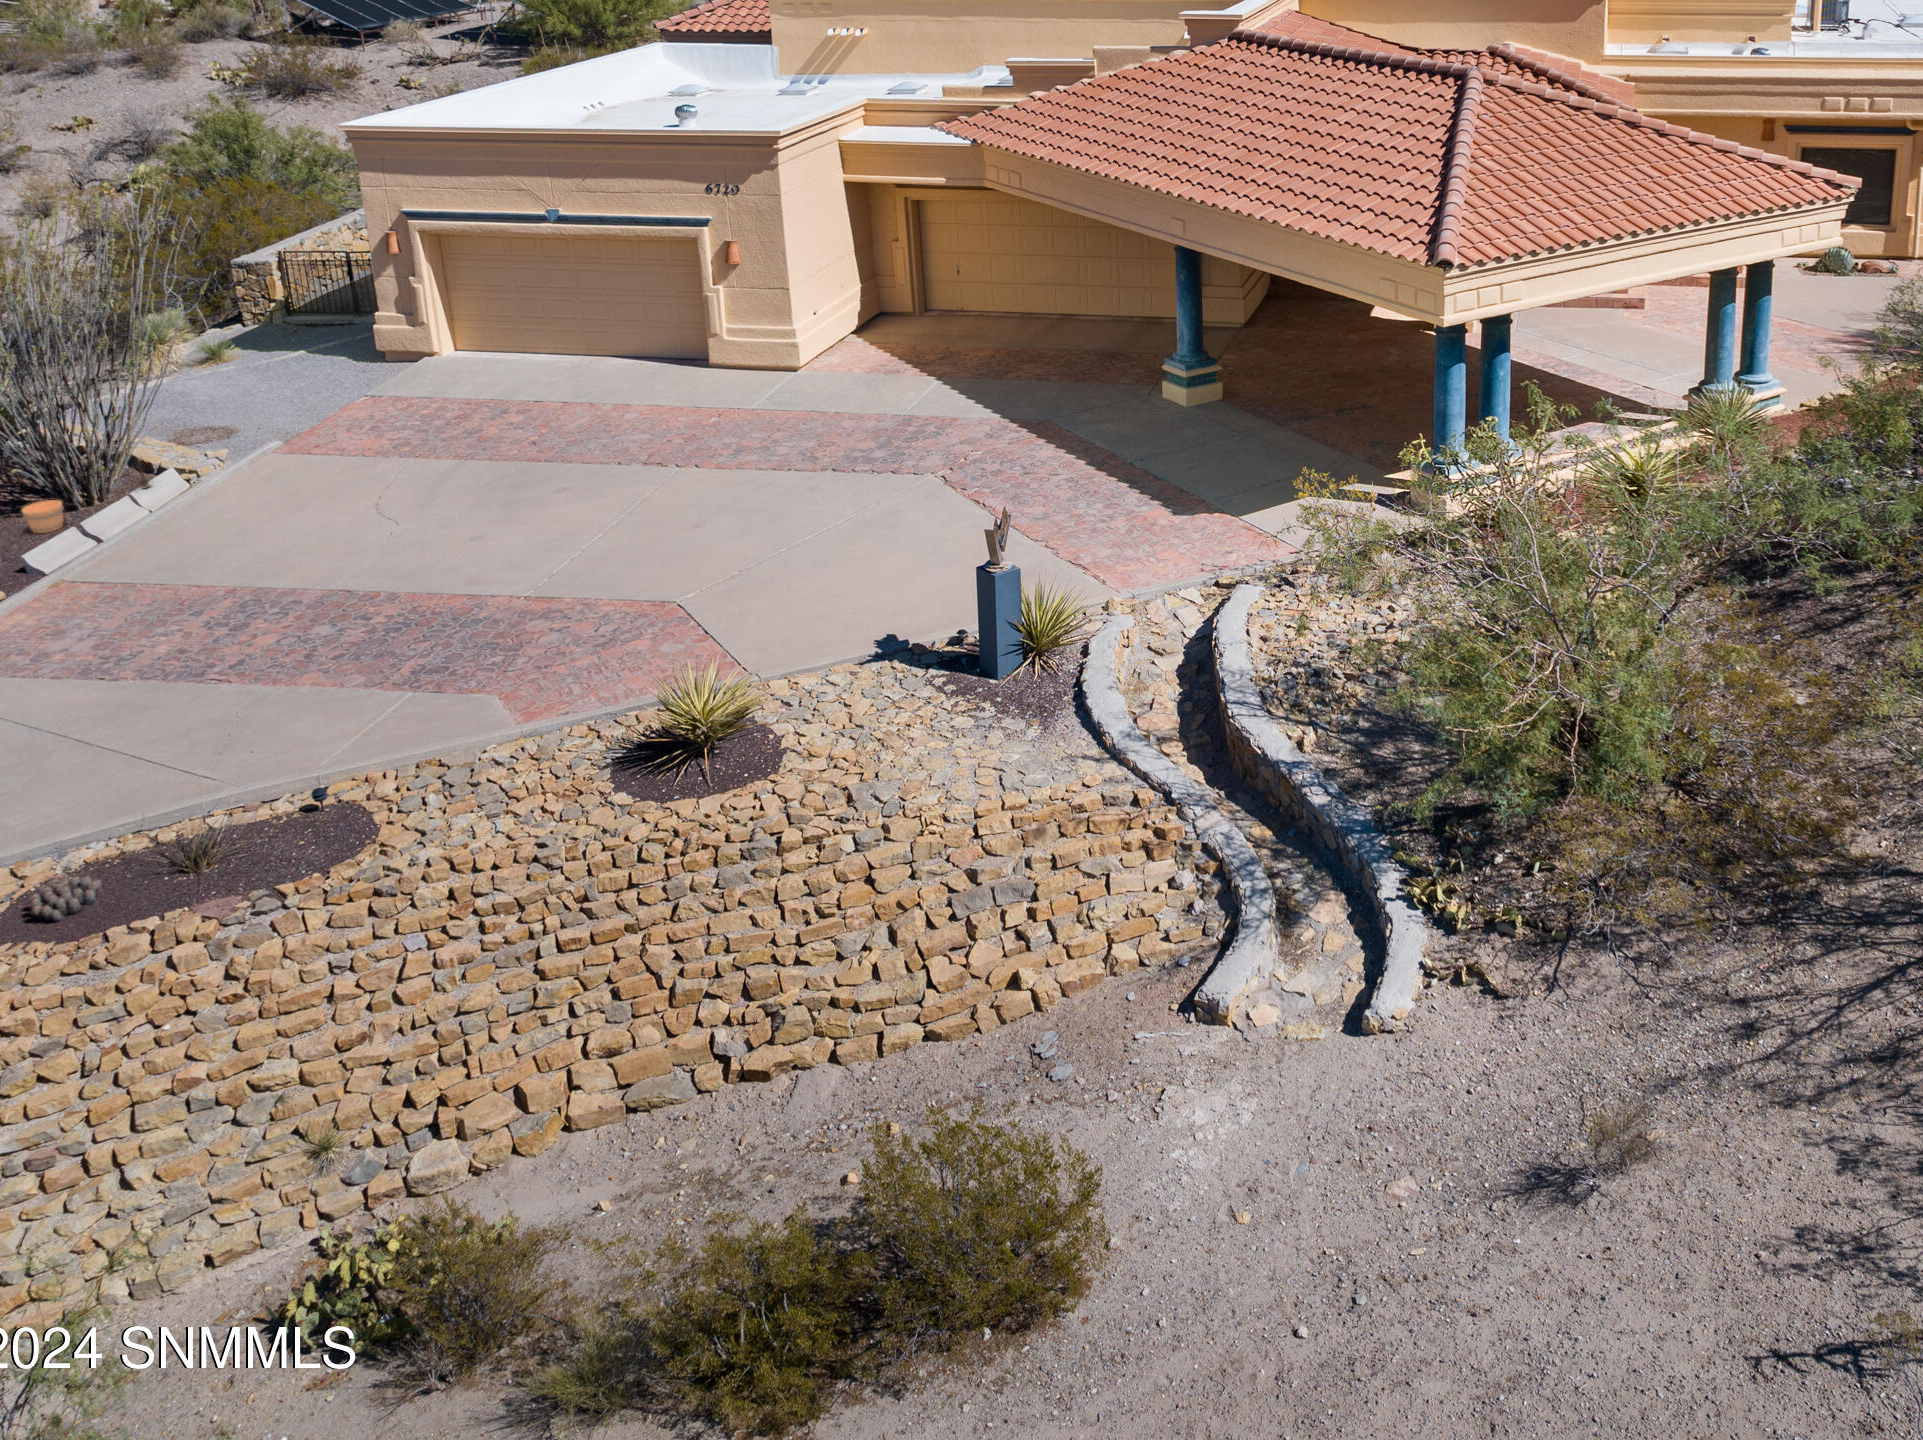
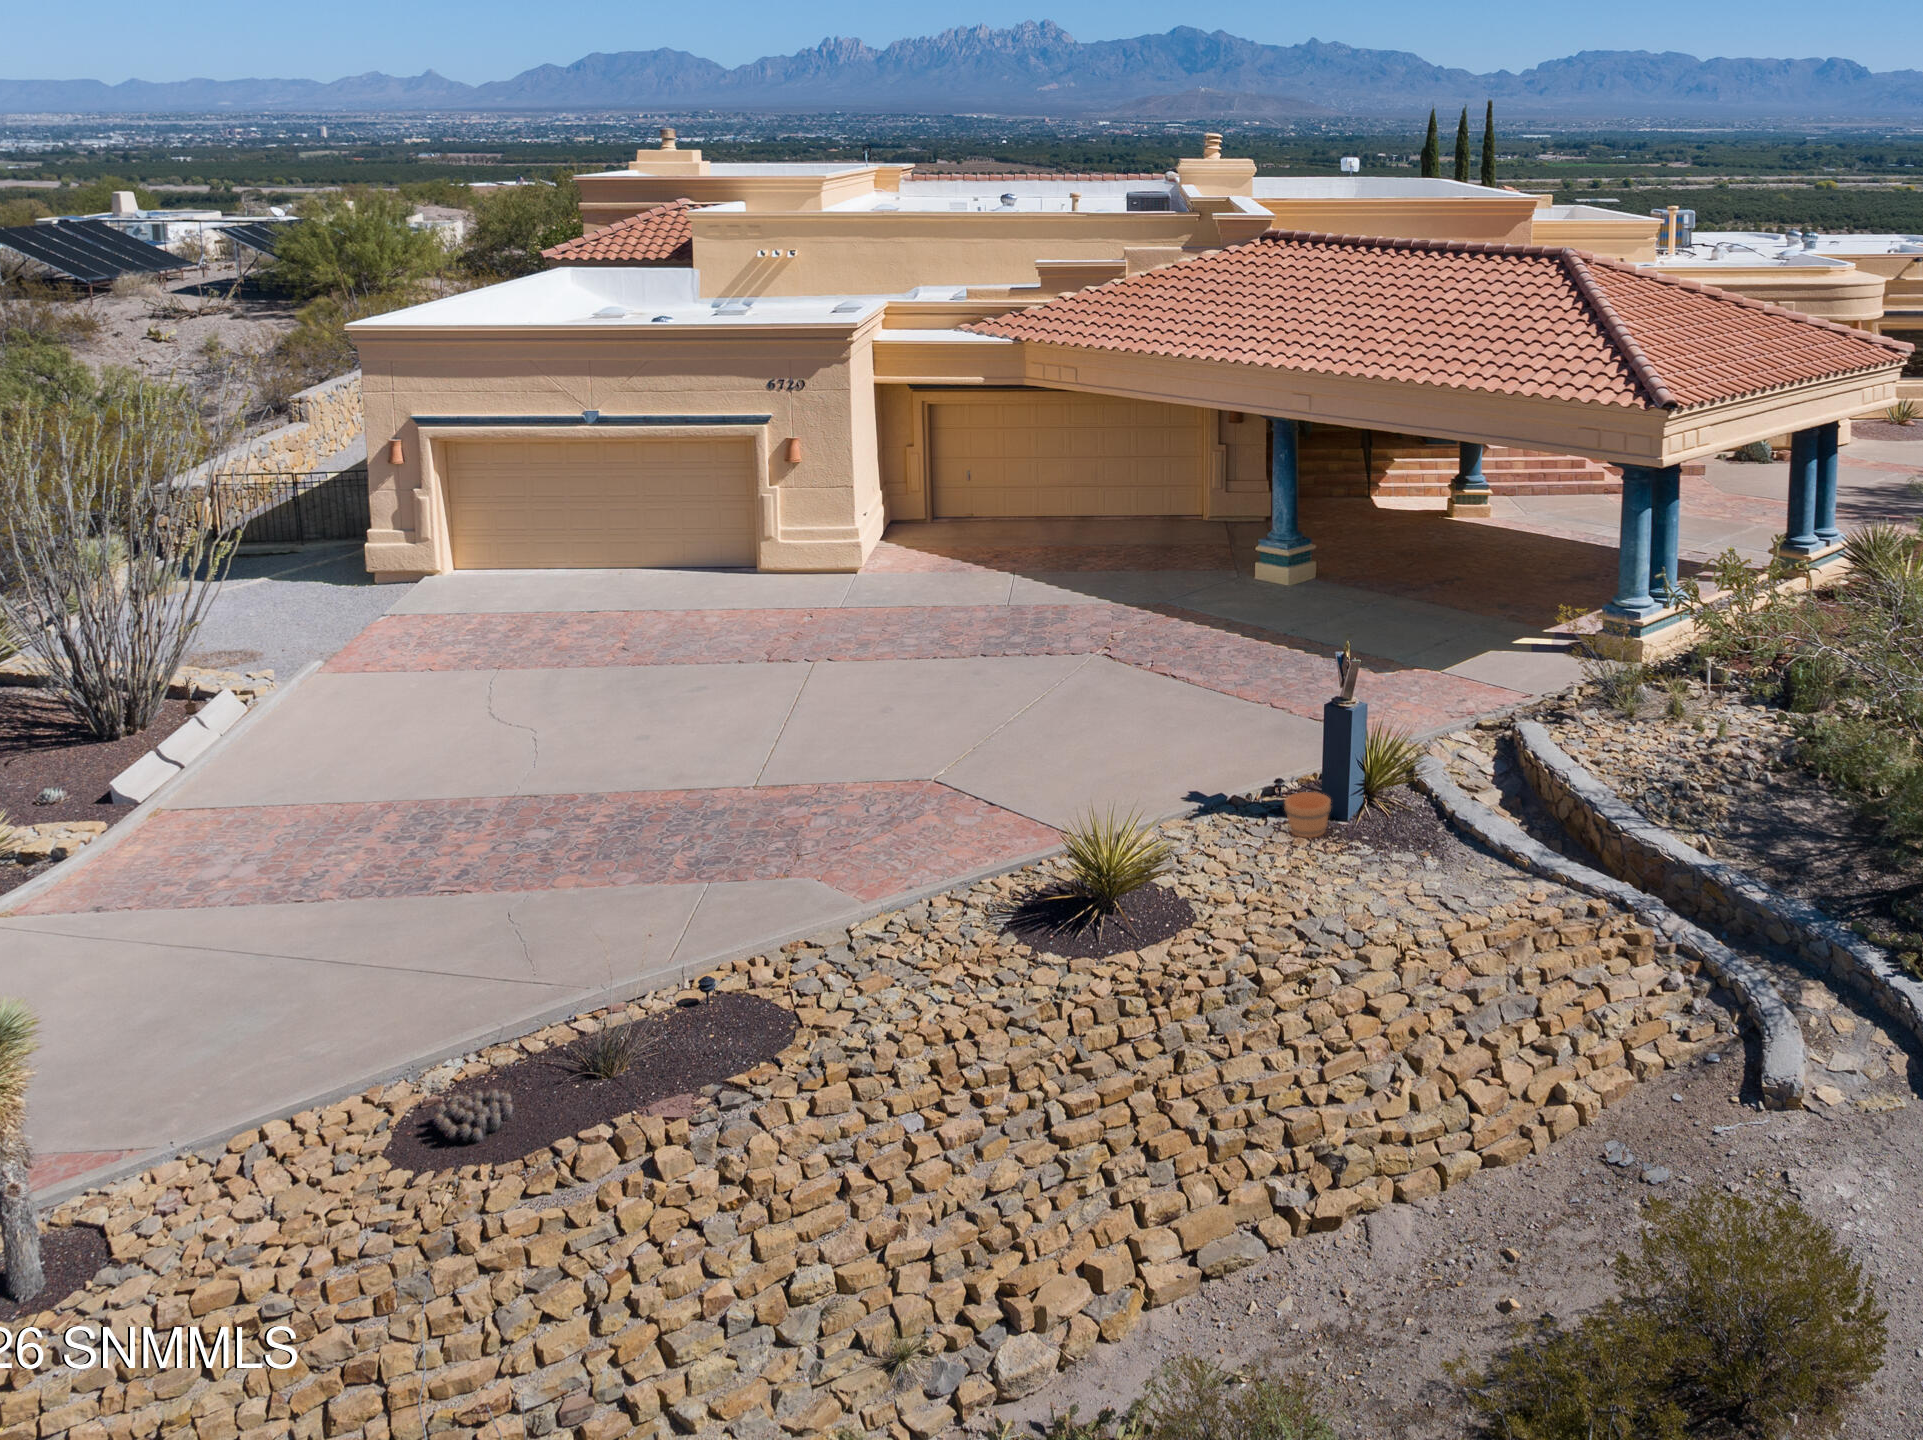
bucket: present [22,500,64,533] -> present [1284,792,1331,838]

